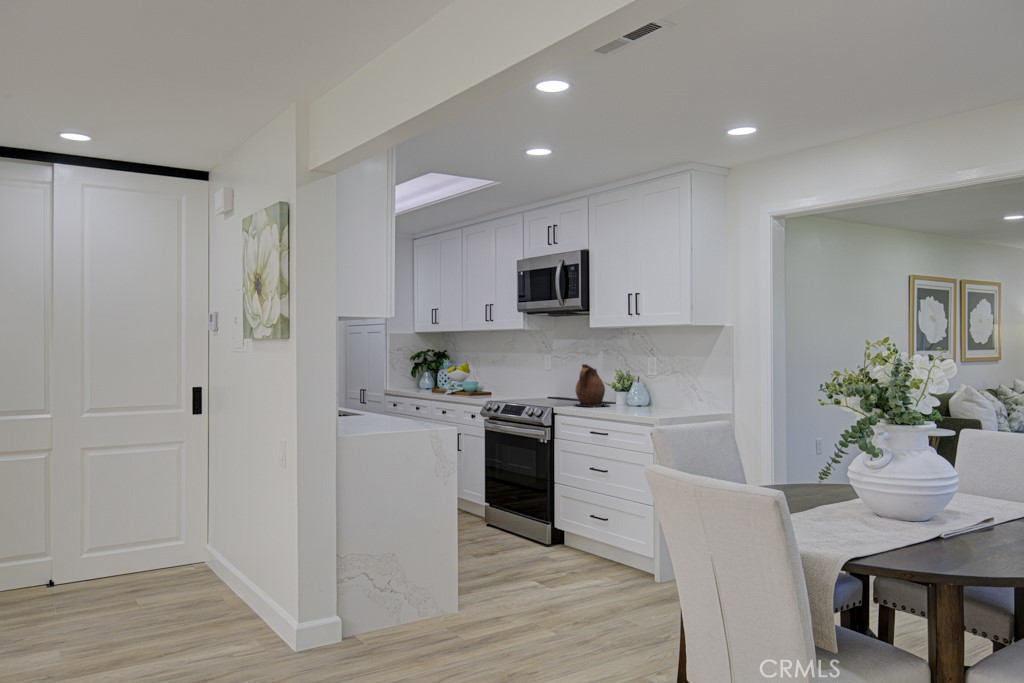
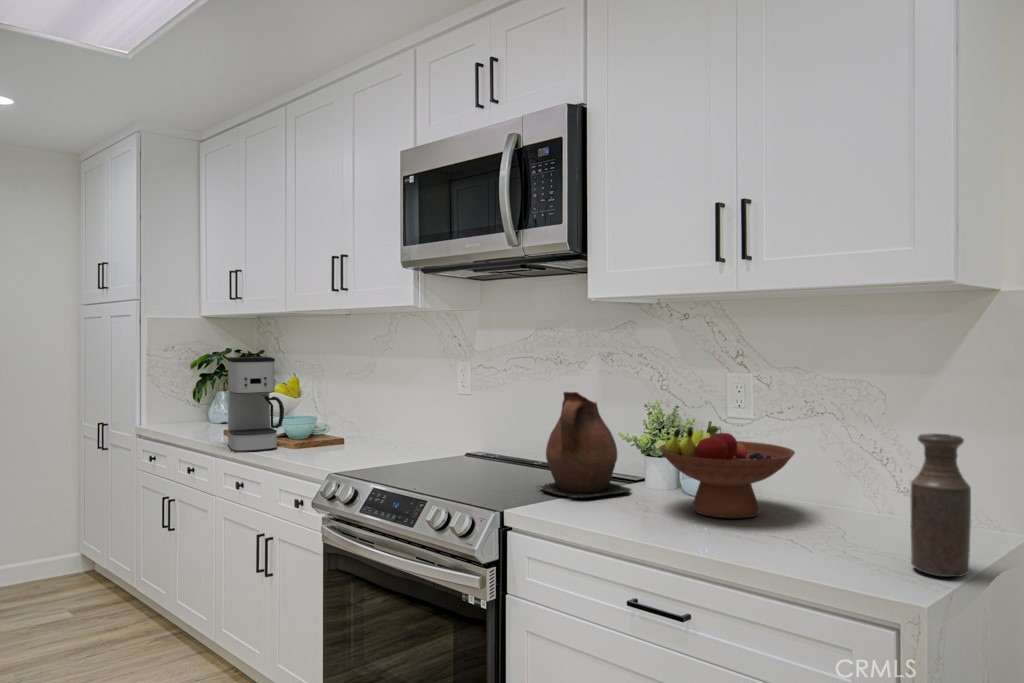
coffee maker: none [437,353,463,397] -> present [228,357,284,452]
bottle: none [677,373,694,417] -> present [910,433,971,577]
fruit bowl: none [614,376,665,410] -> present [659,426,795,518]

